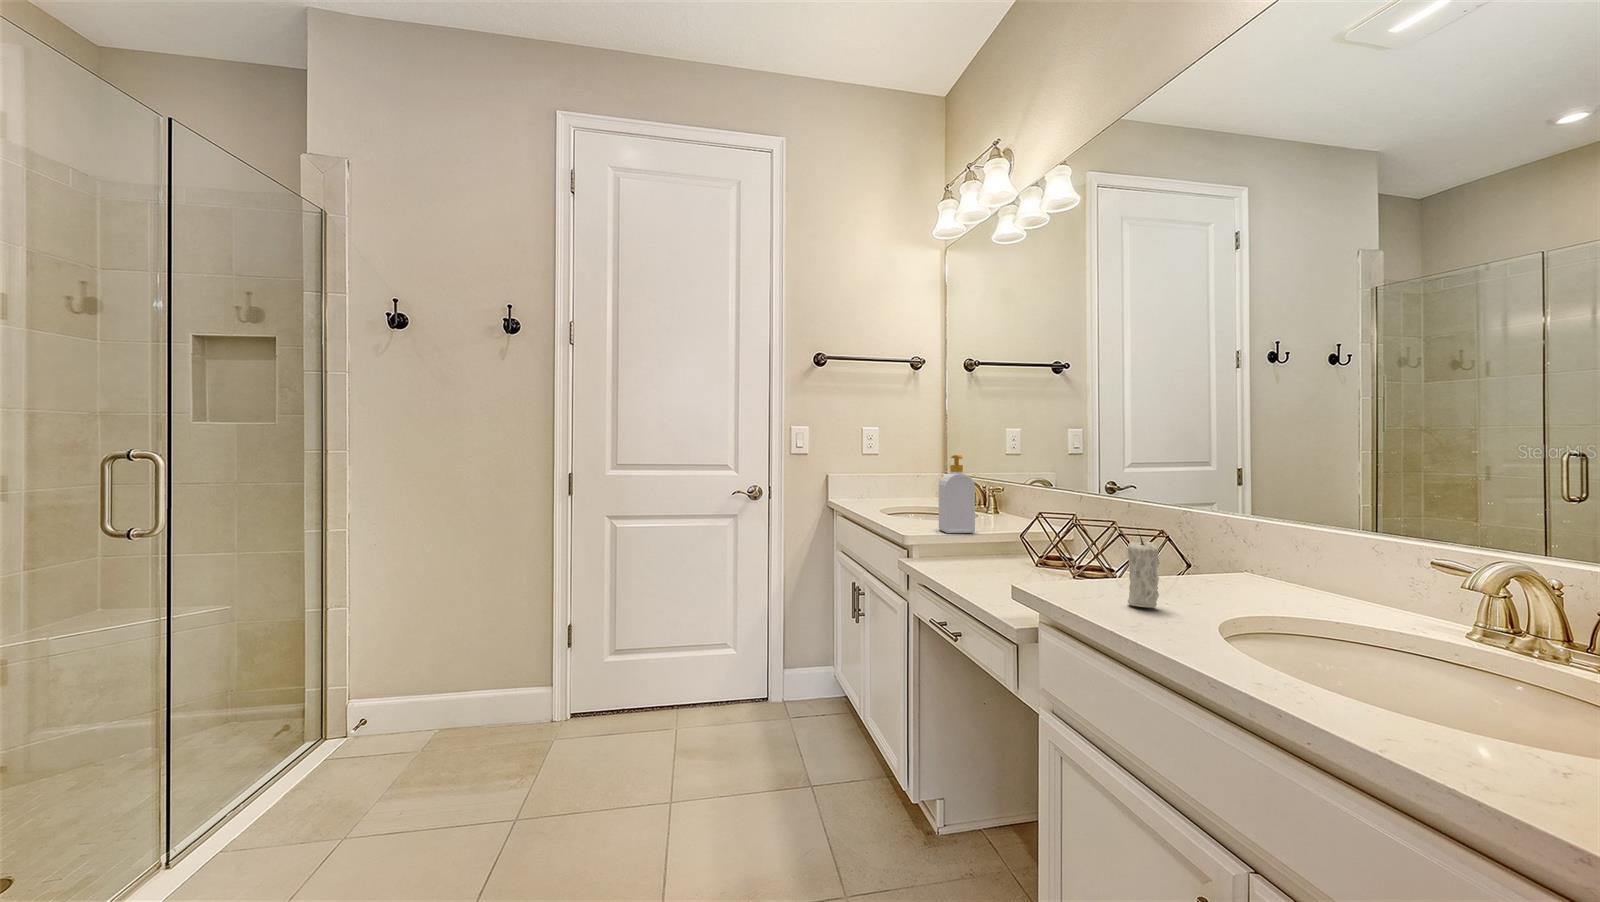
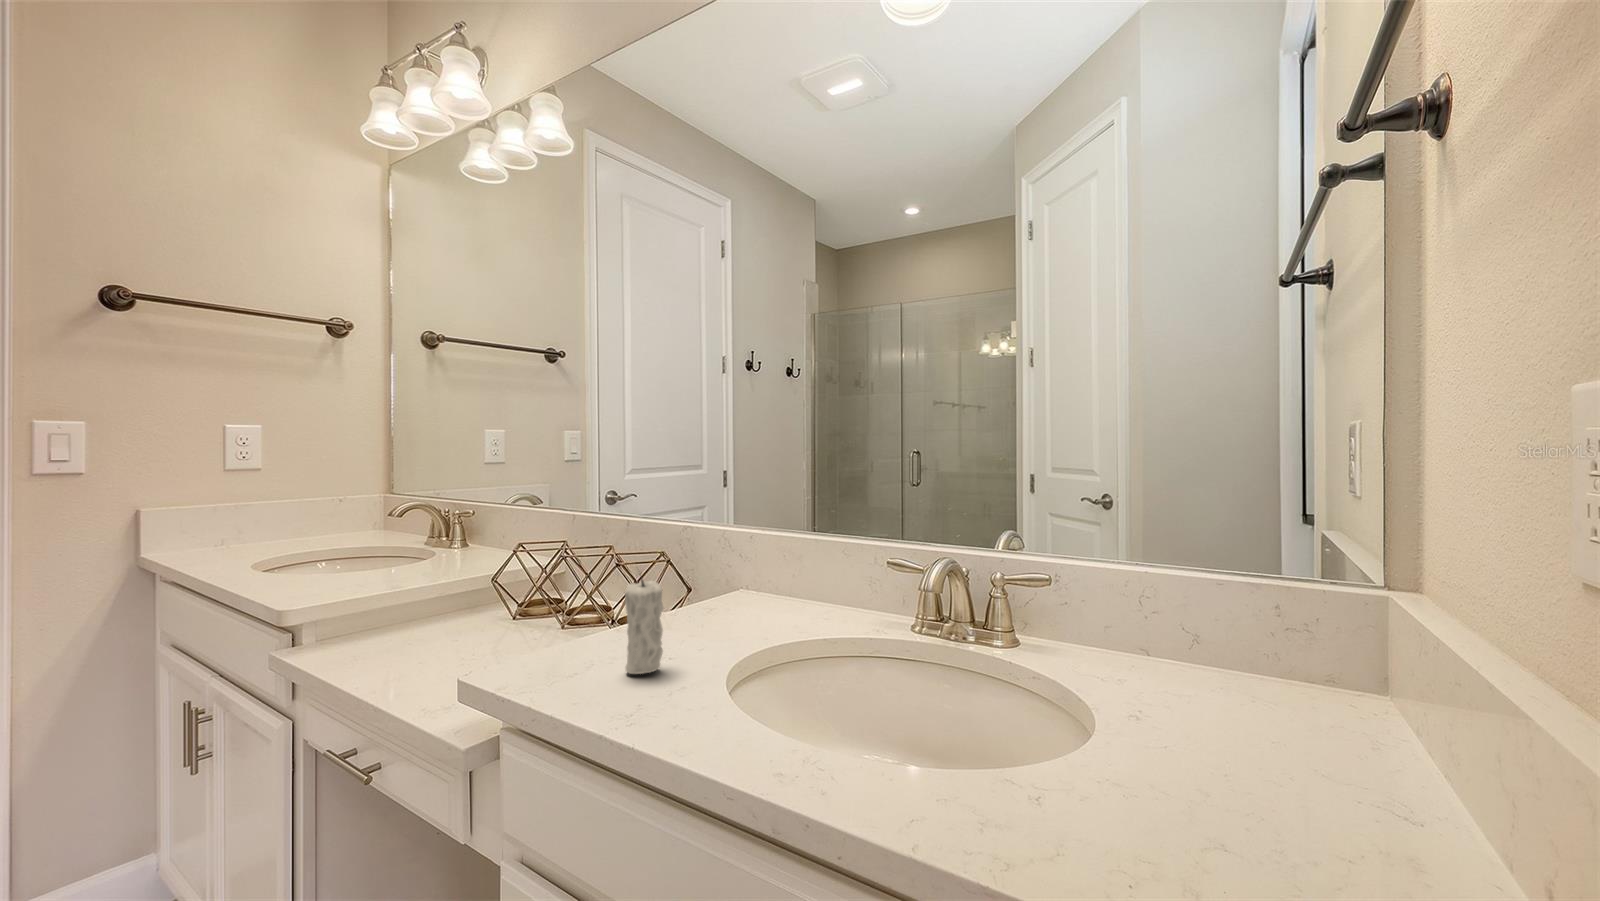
soap bottle: present [939,455,975,533] -> none [360,468,423,589]

